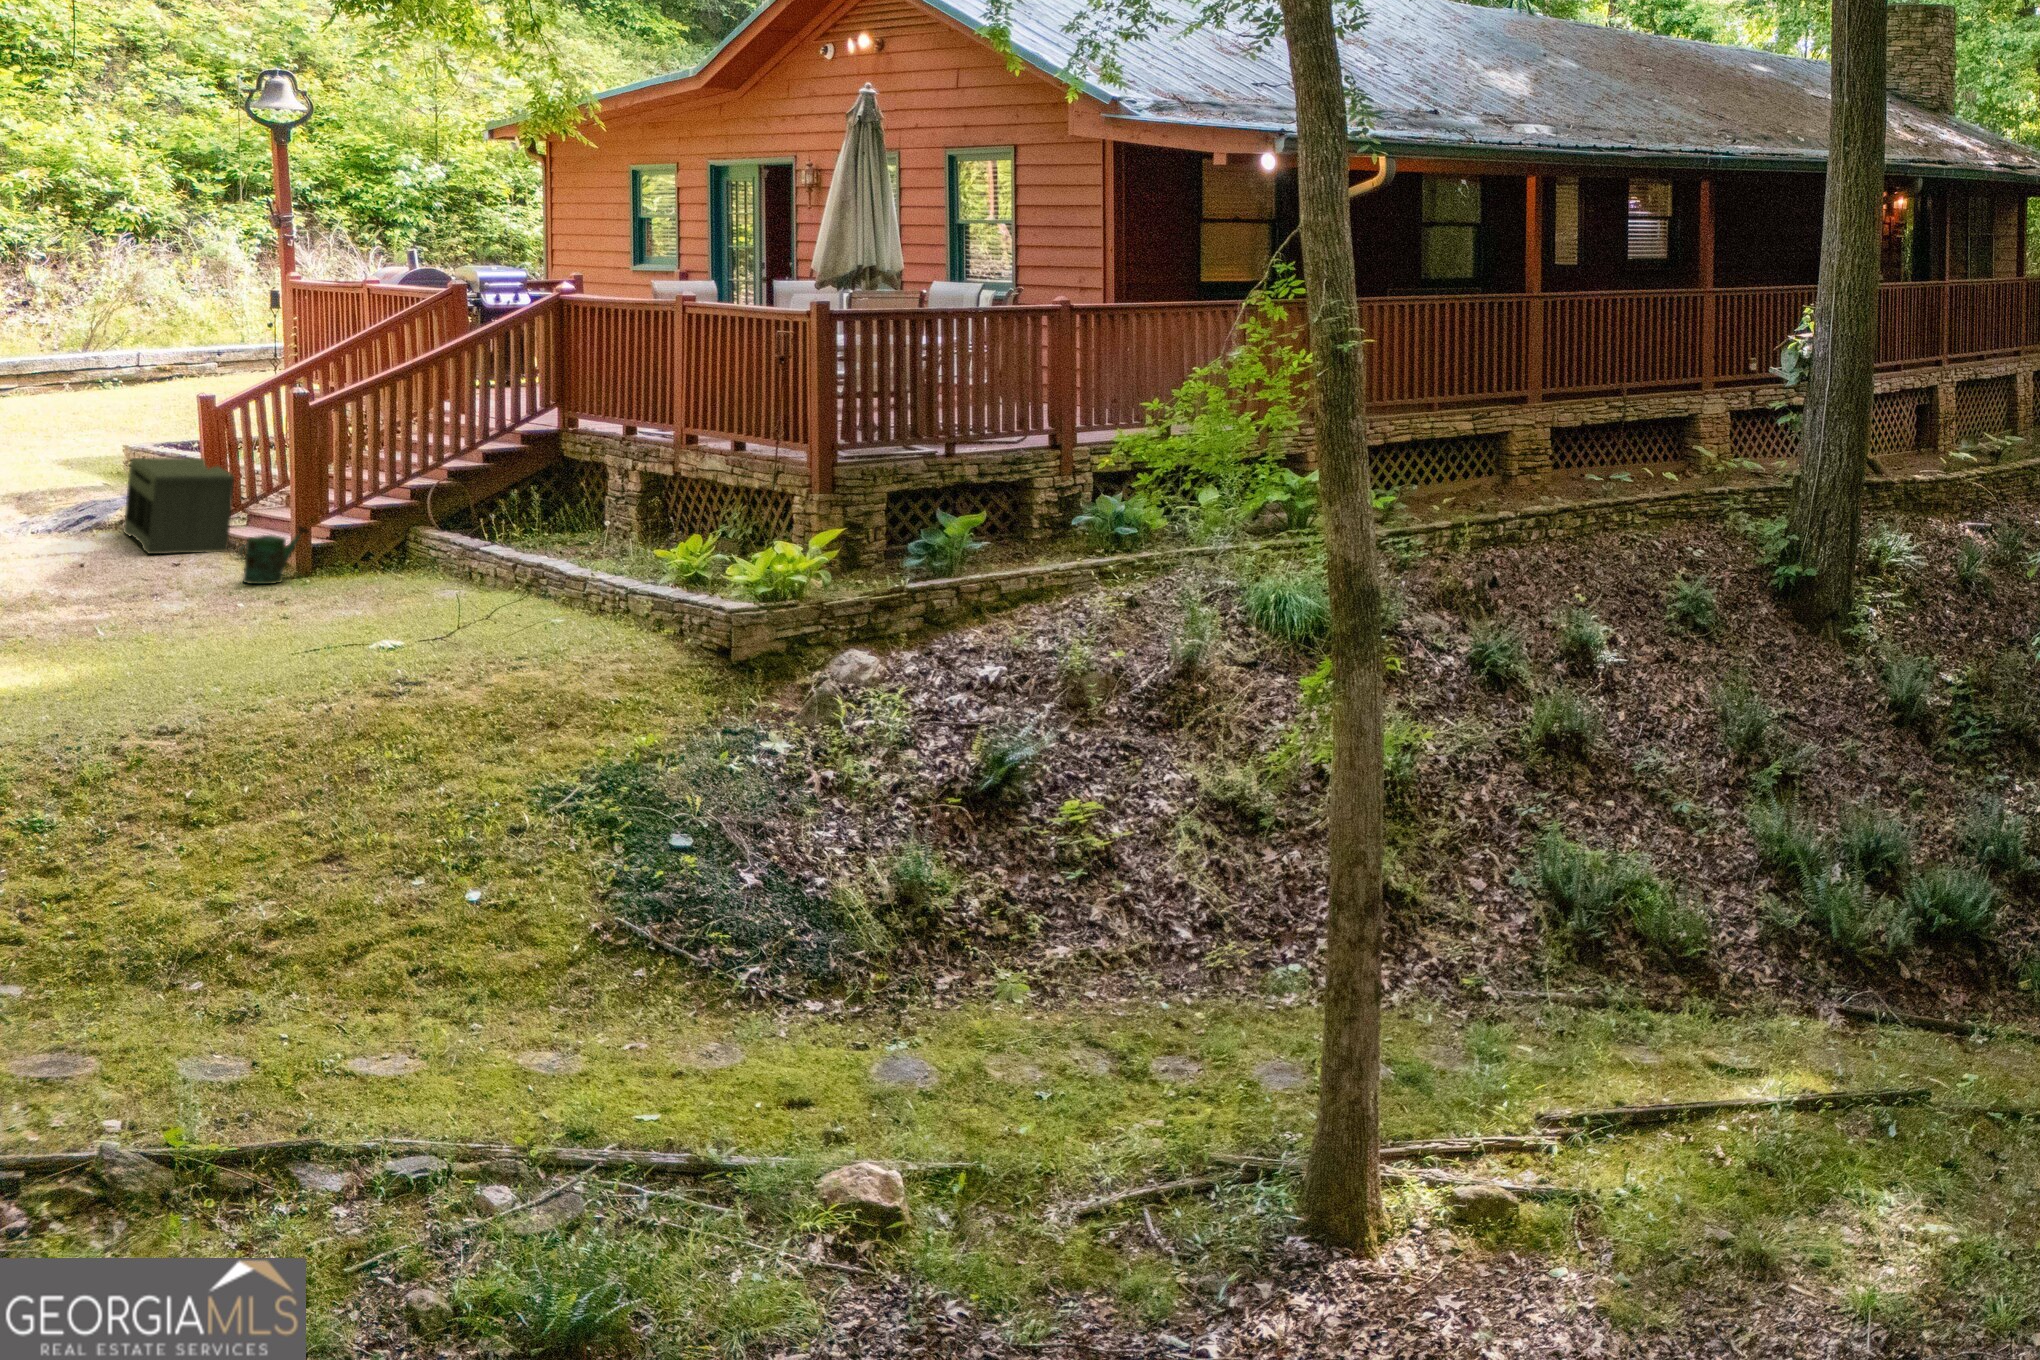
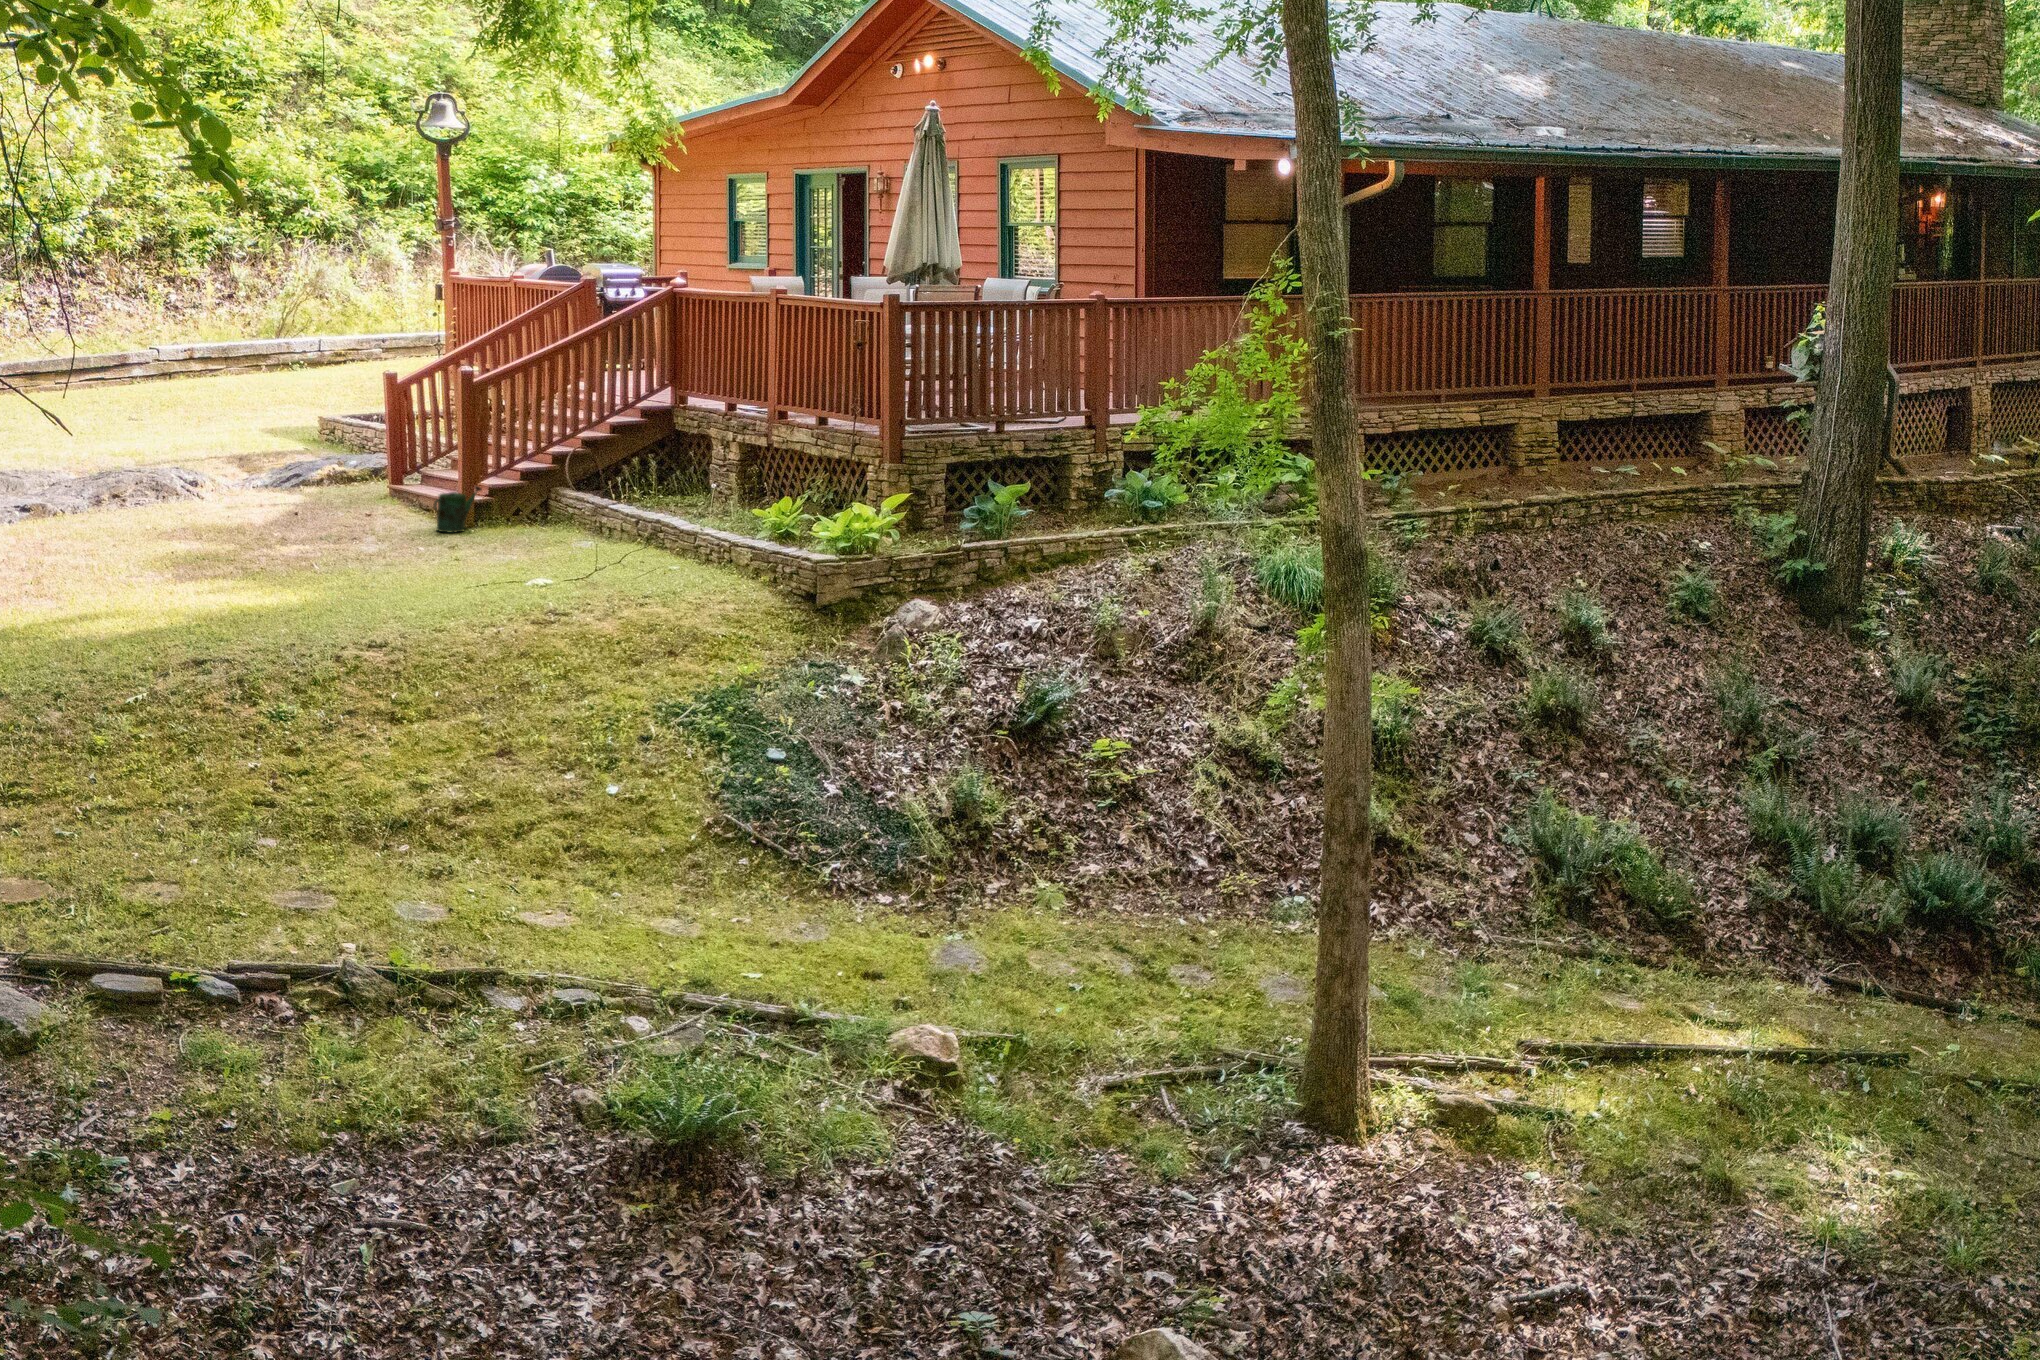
bench: present [124,458,234,554] -> none [346,427,426,506]

